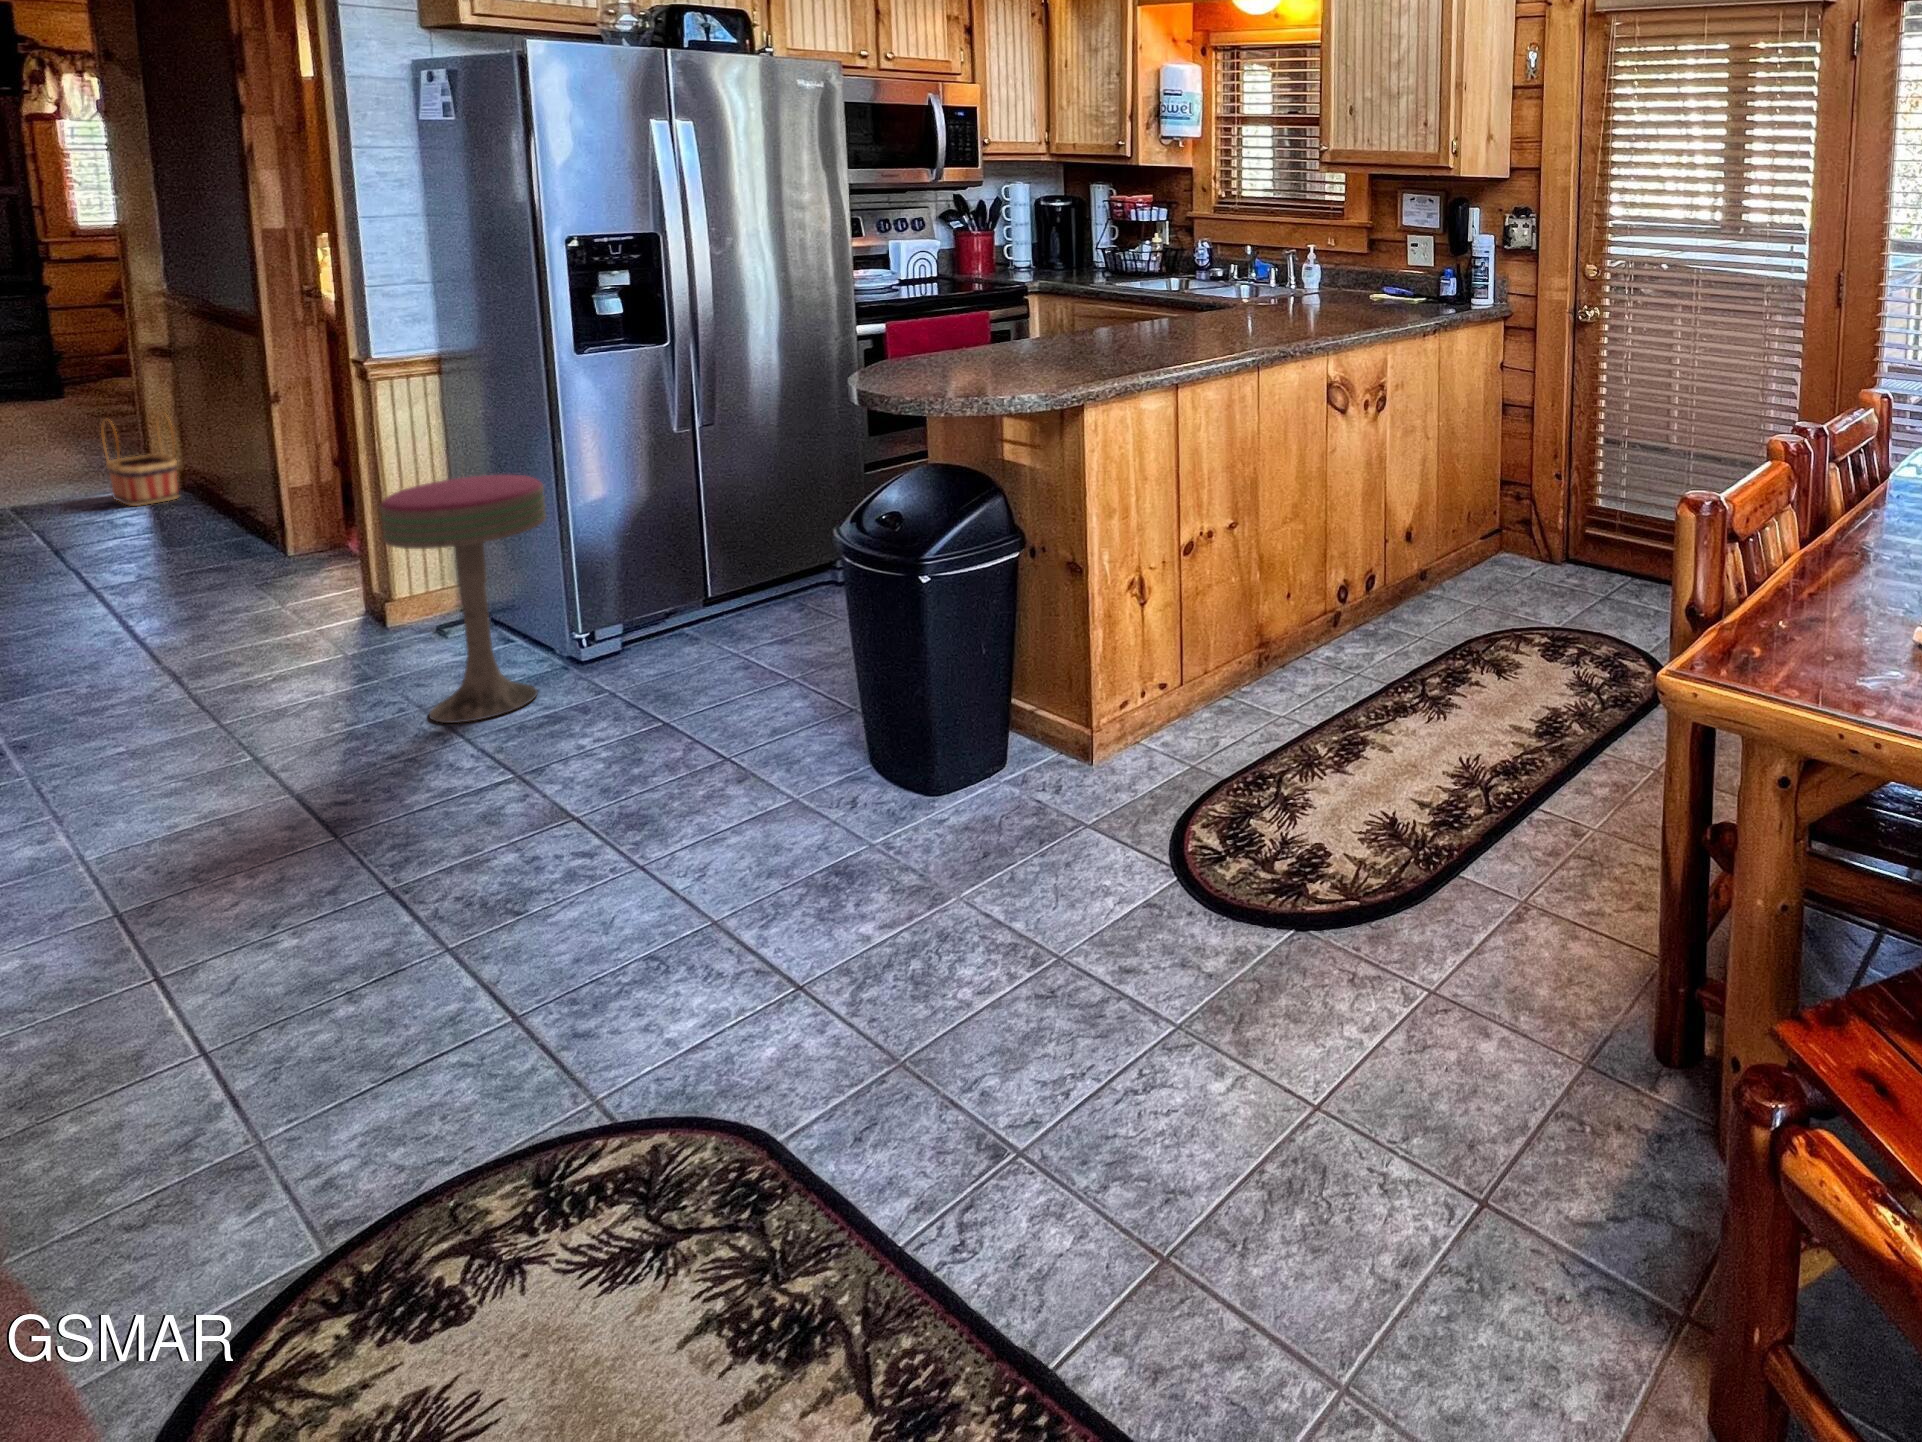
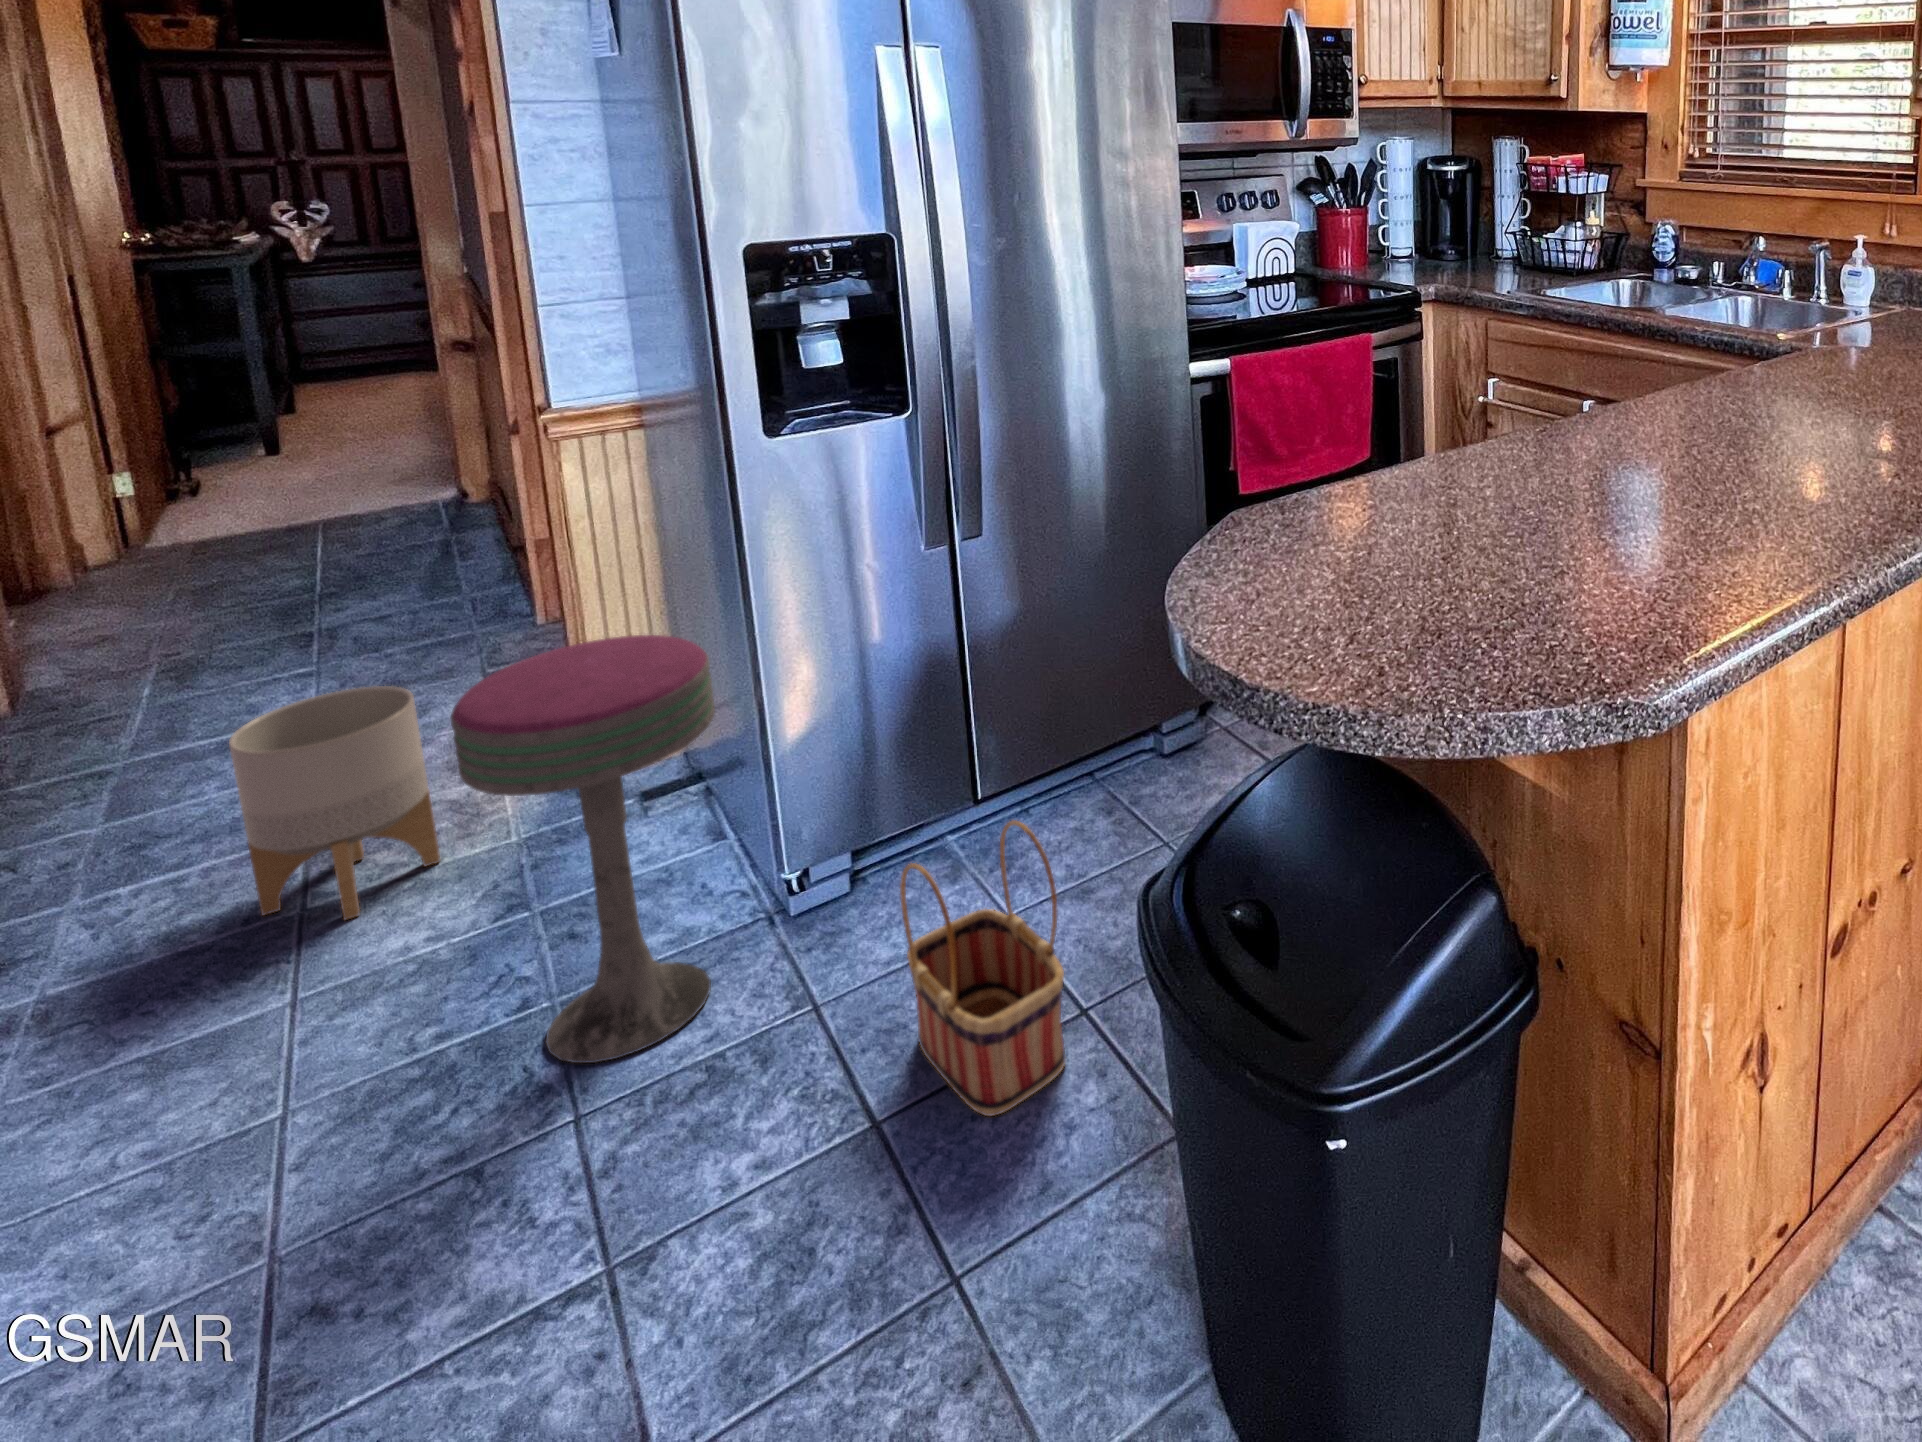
basket: present [101,413,179,506] -> present [900,821,1066,1116]
planter: none [149,544,296,694] -> present [229,686,440,920]

